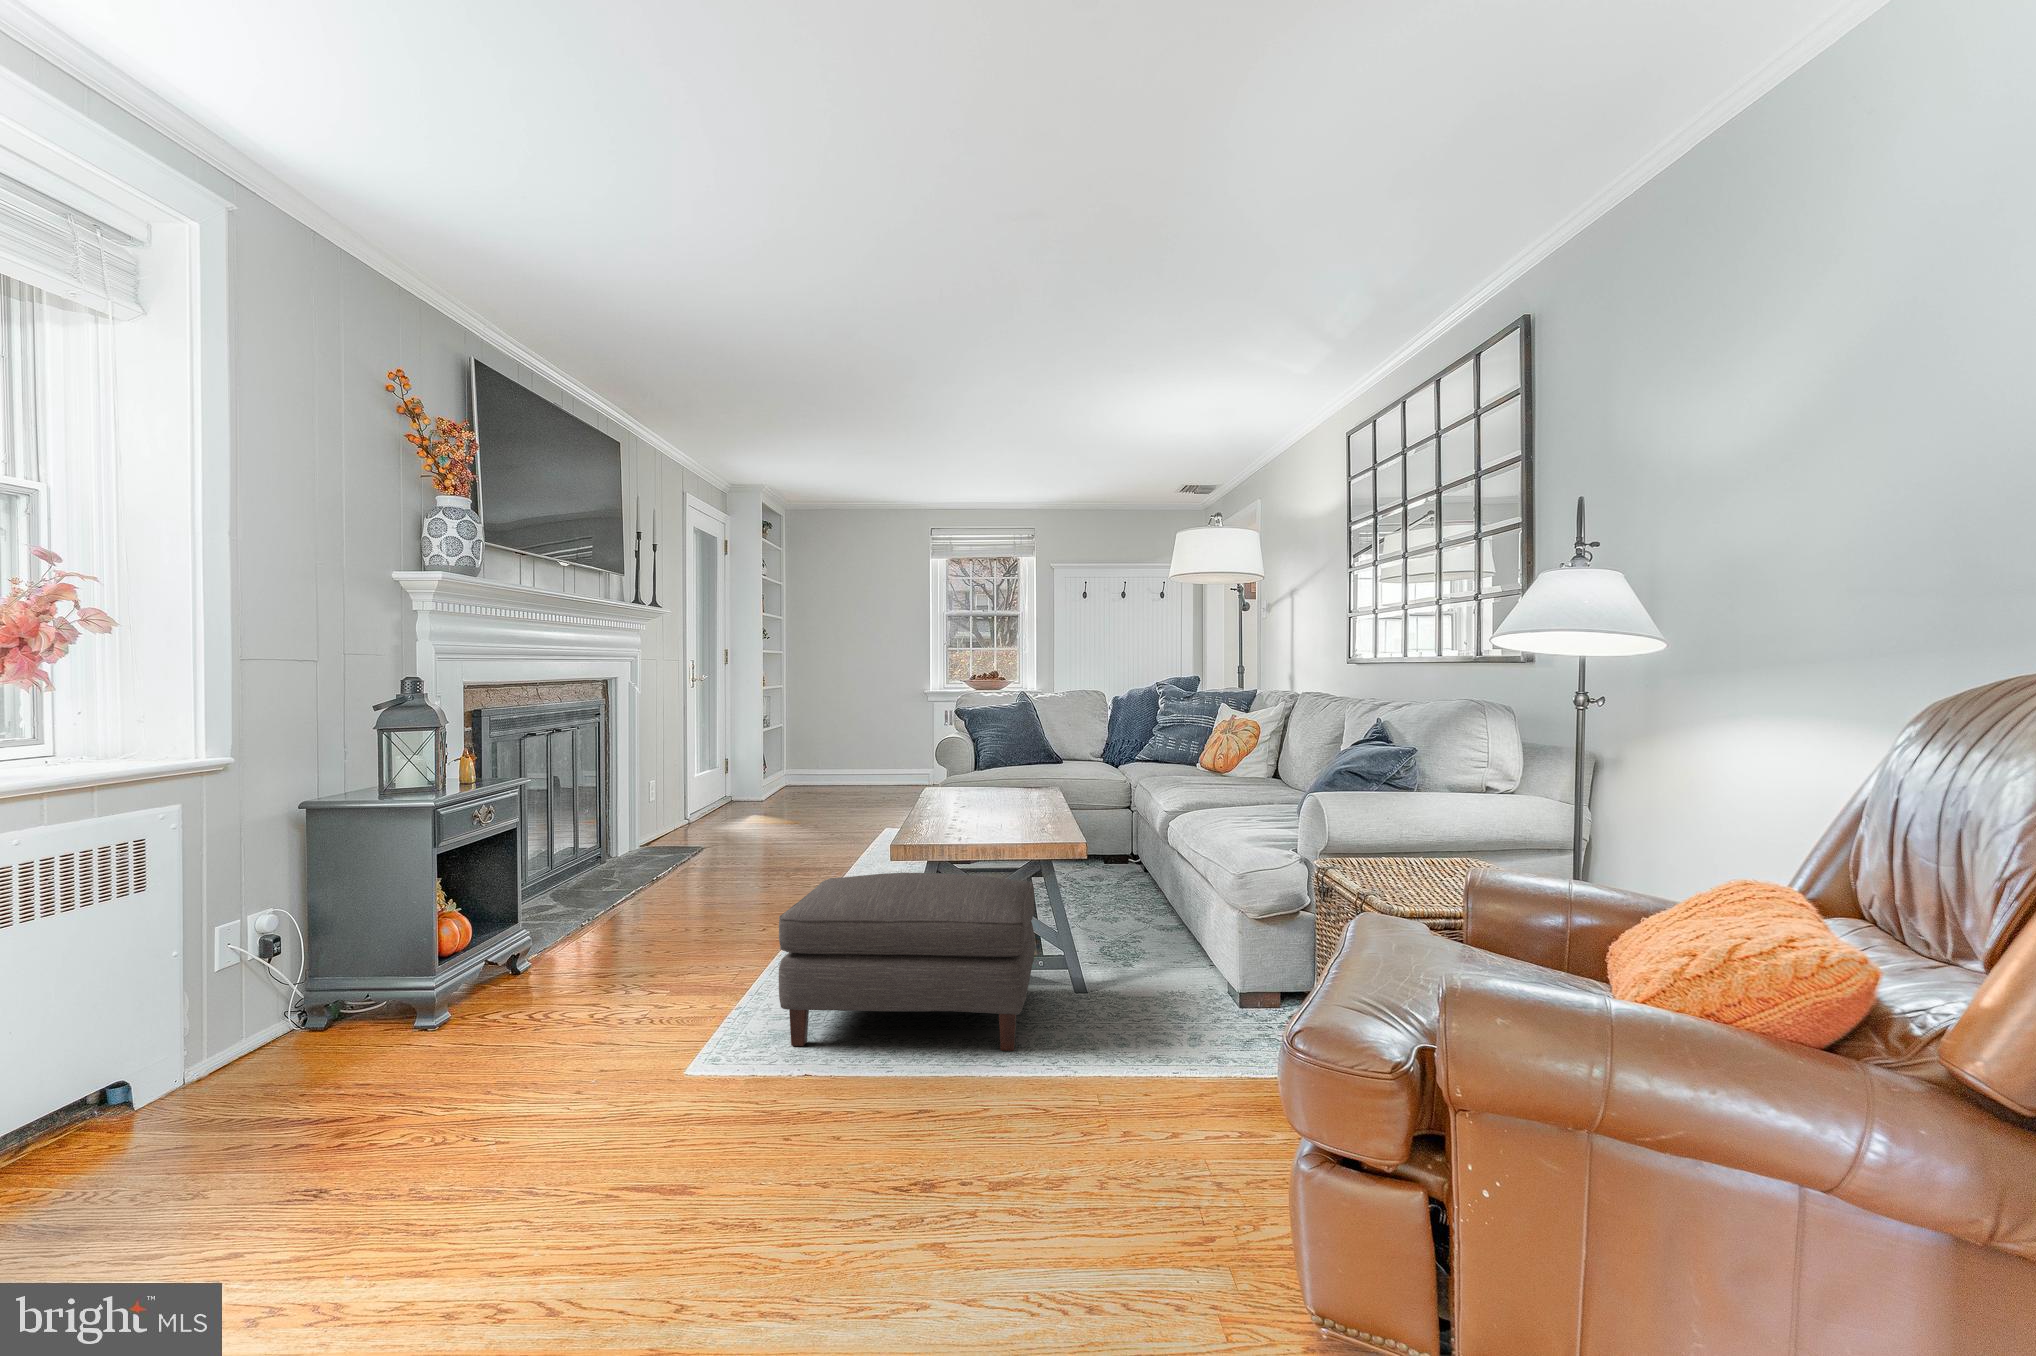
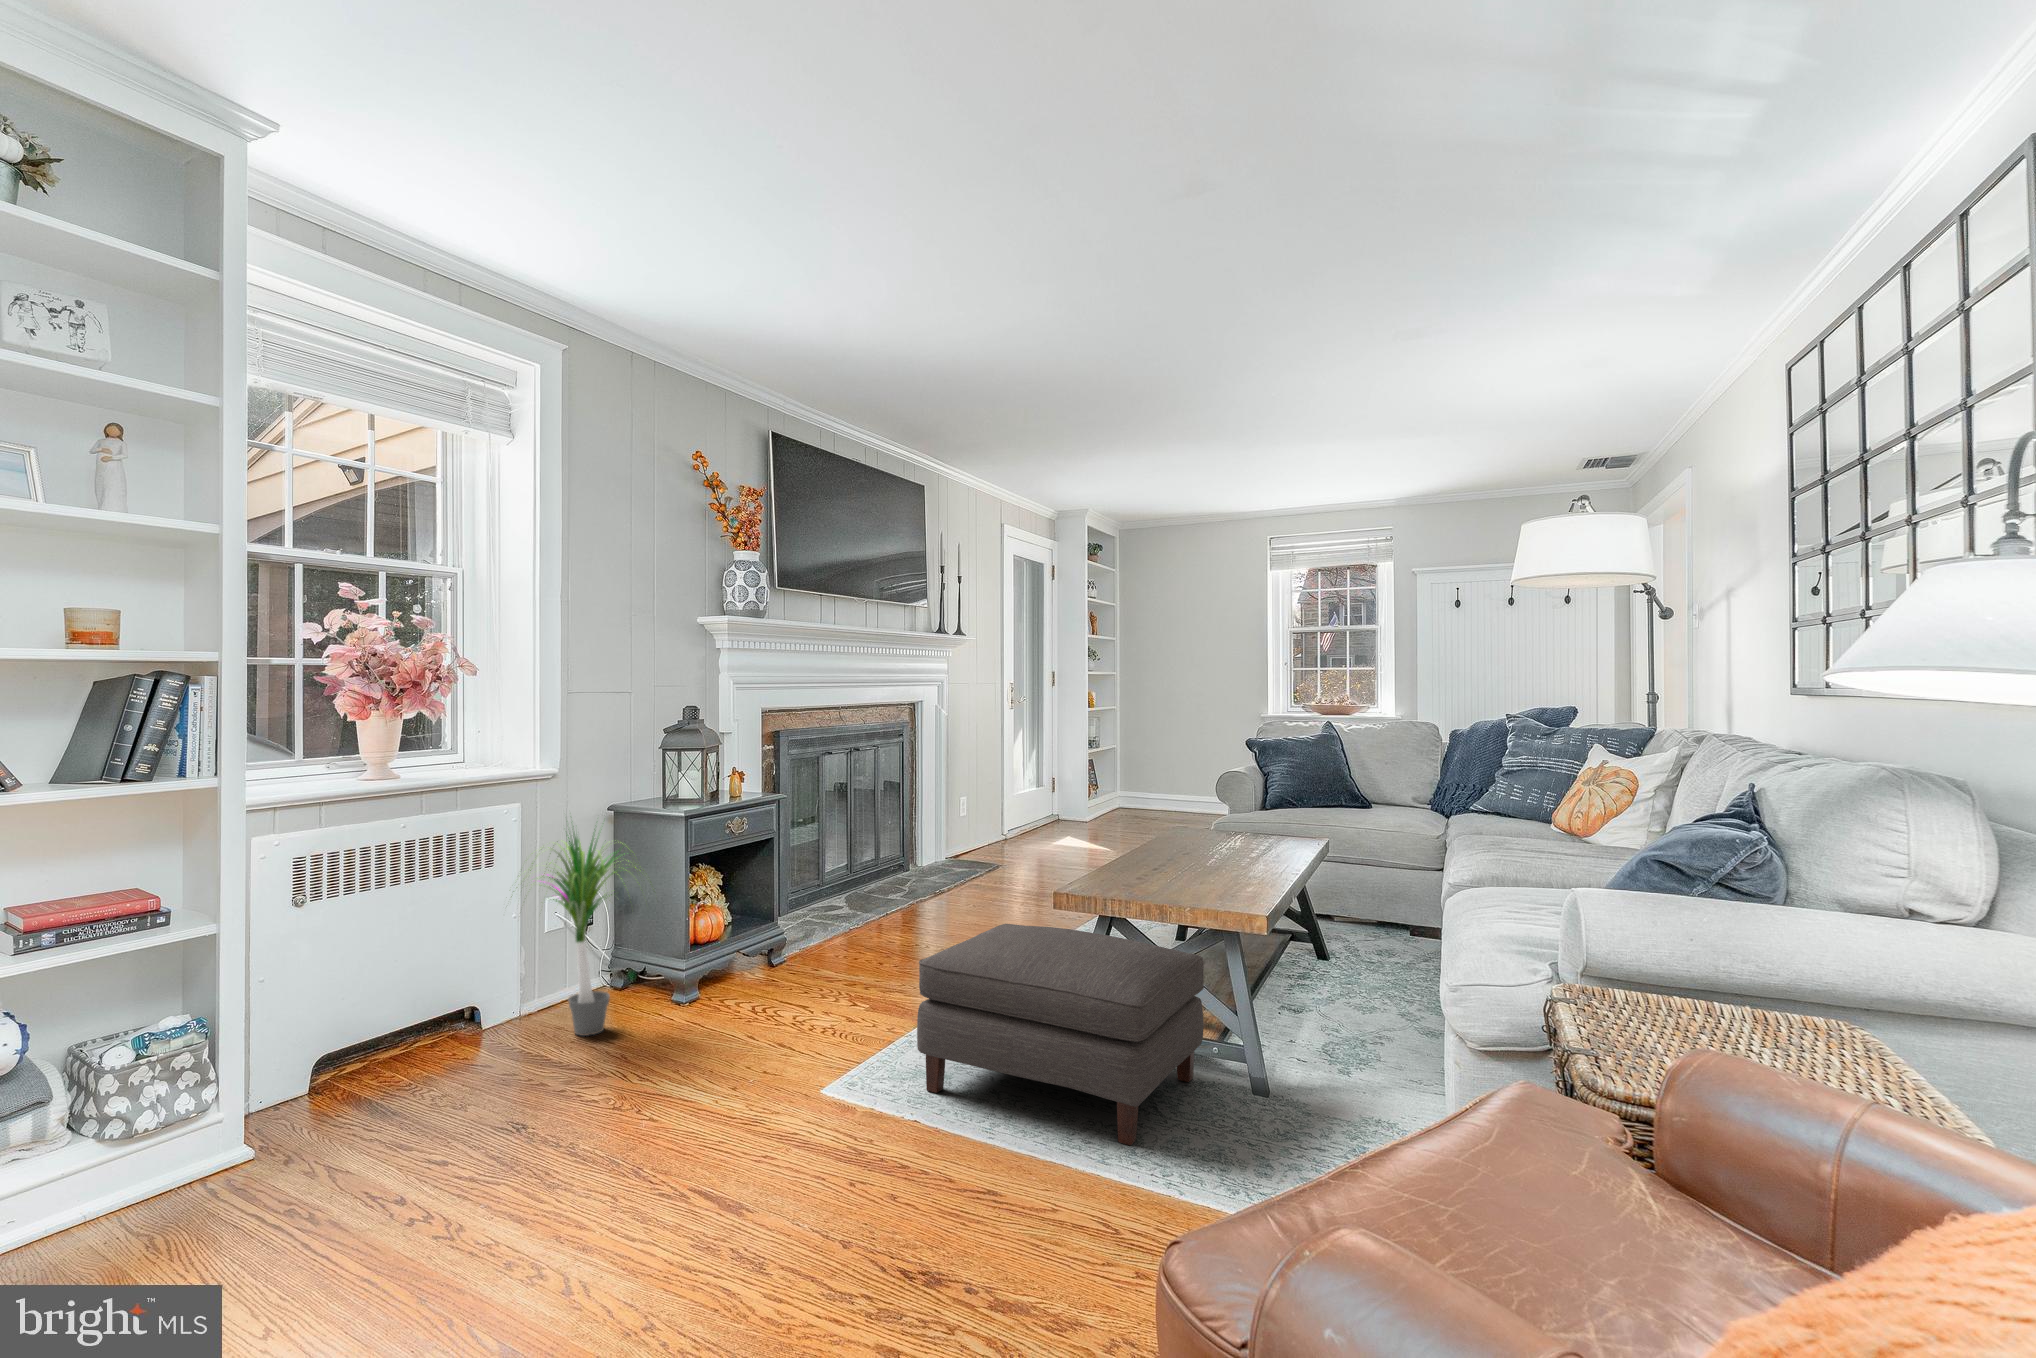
potted plant: none [195,796,420,1072] -> present [511,833,641,1036]

